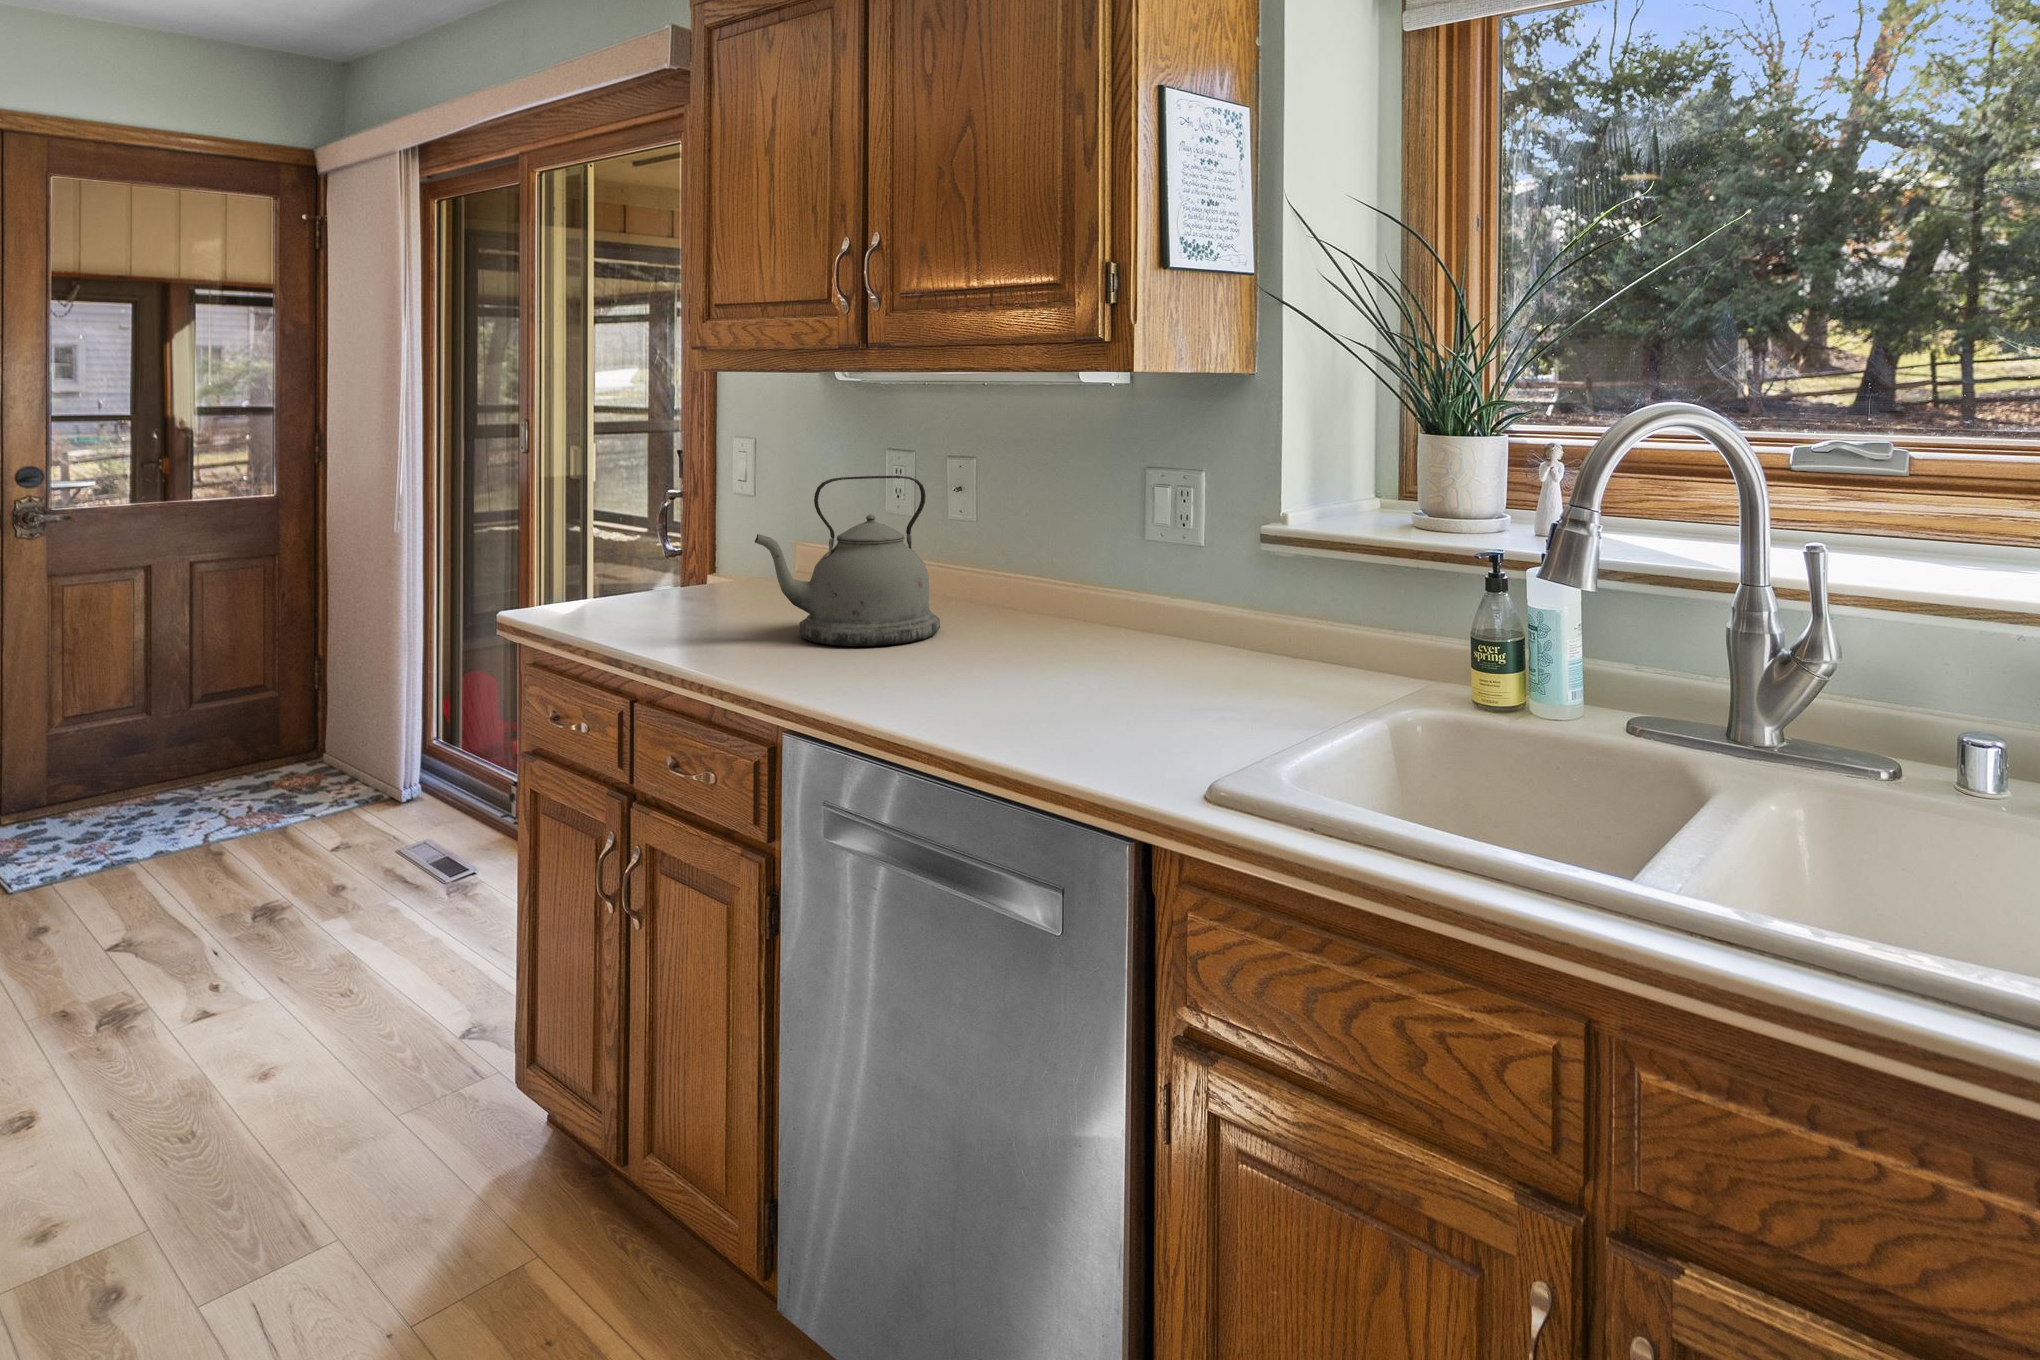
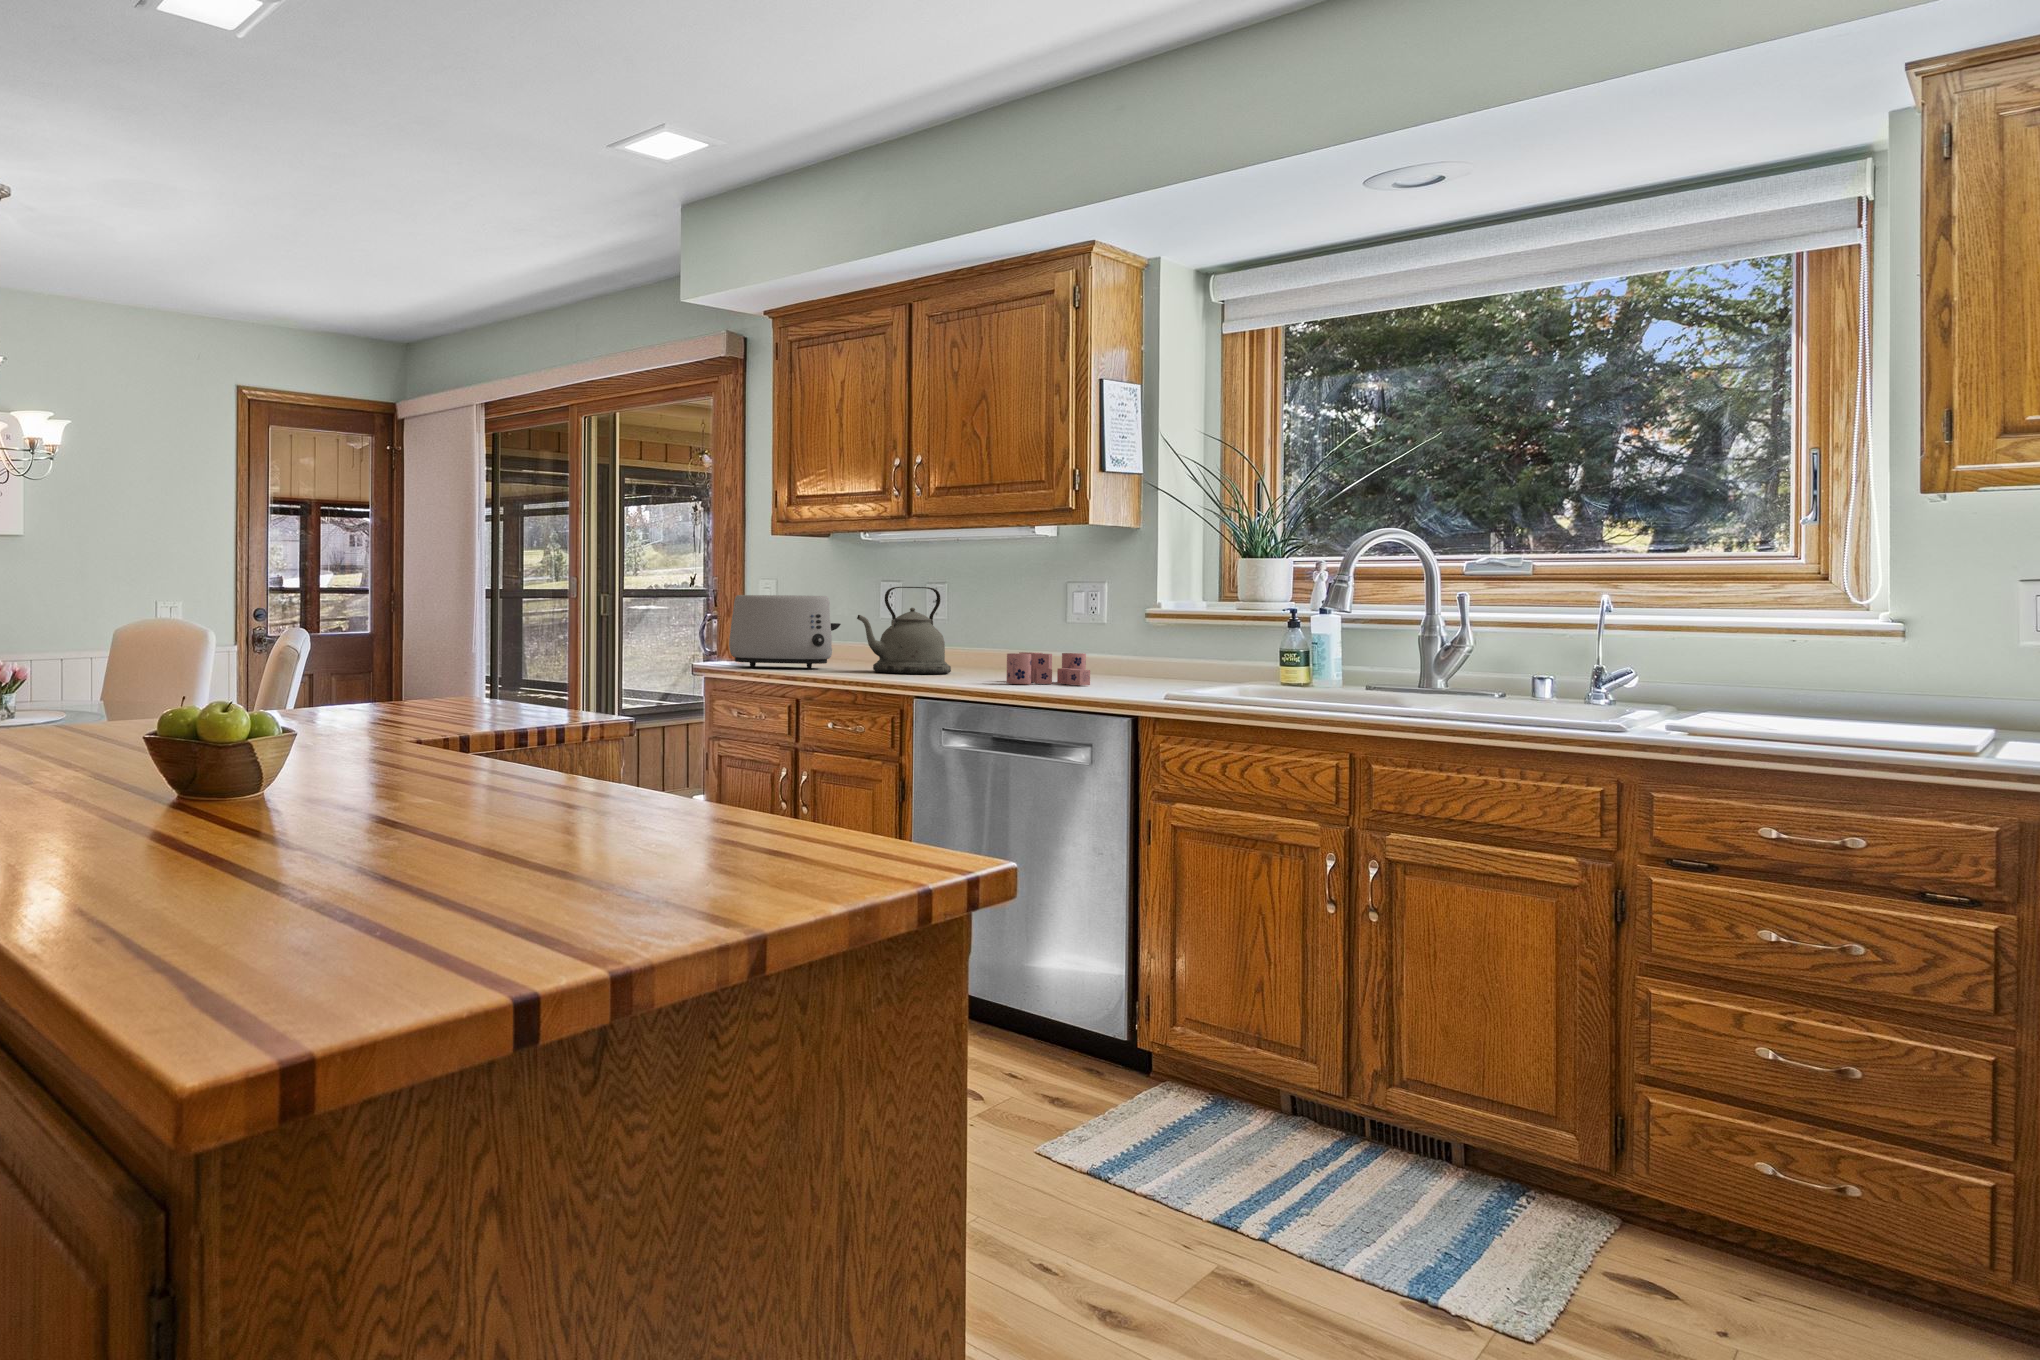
toaster: none [562,484,766,623] -> present [729,595,841,669]
candle: none [954,626,1126,715] -> present [1007,652,1090,685]

